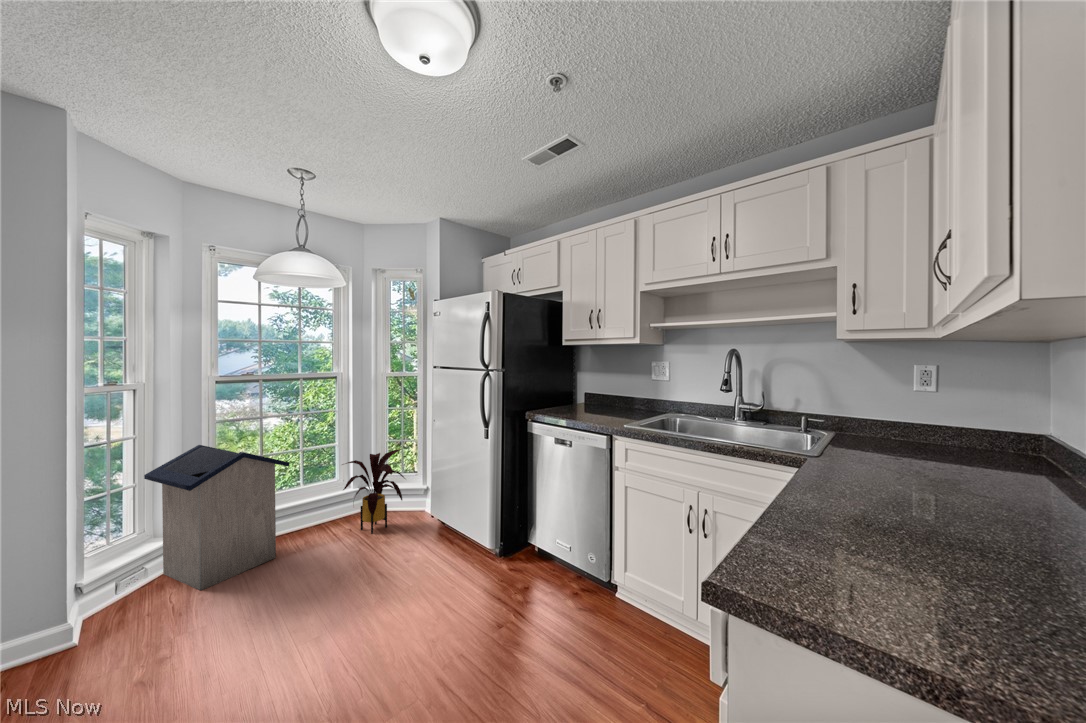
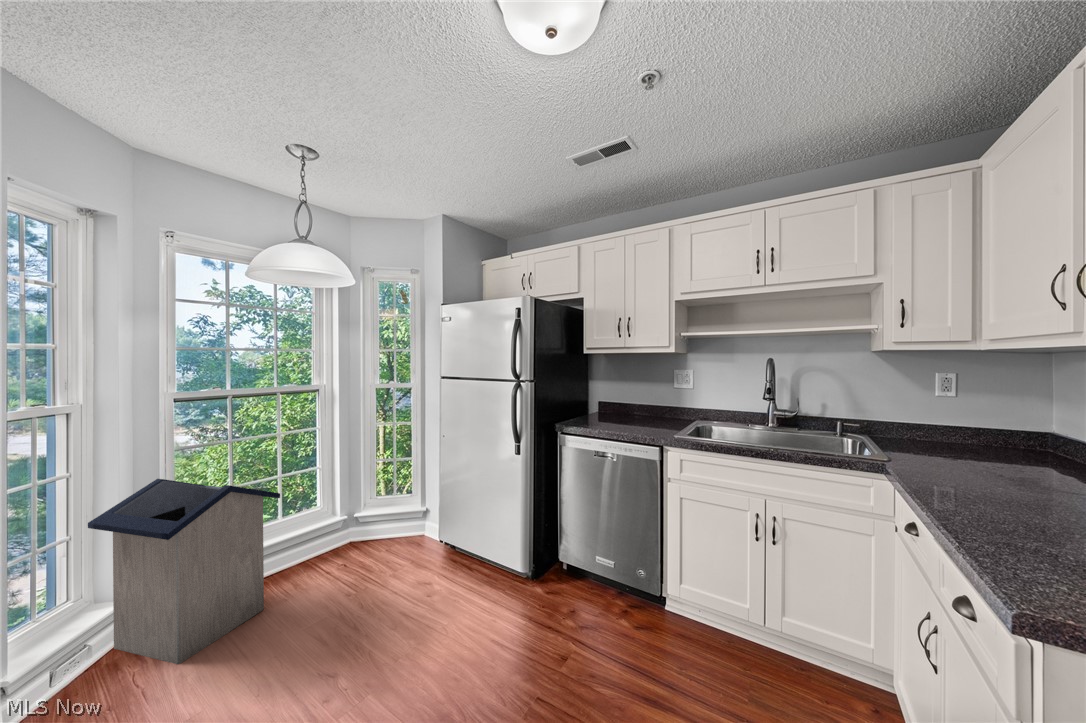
house plant: present [342,449,404,534] -> none [330,469,407,568]

